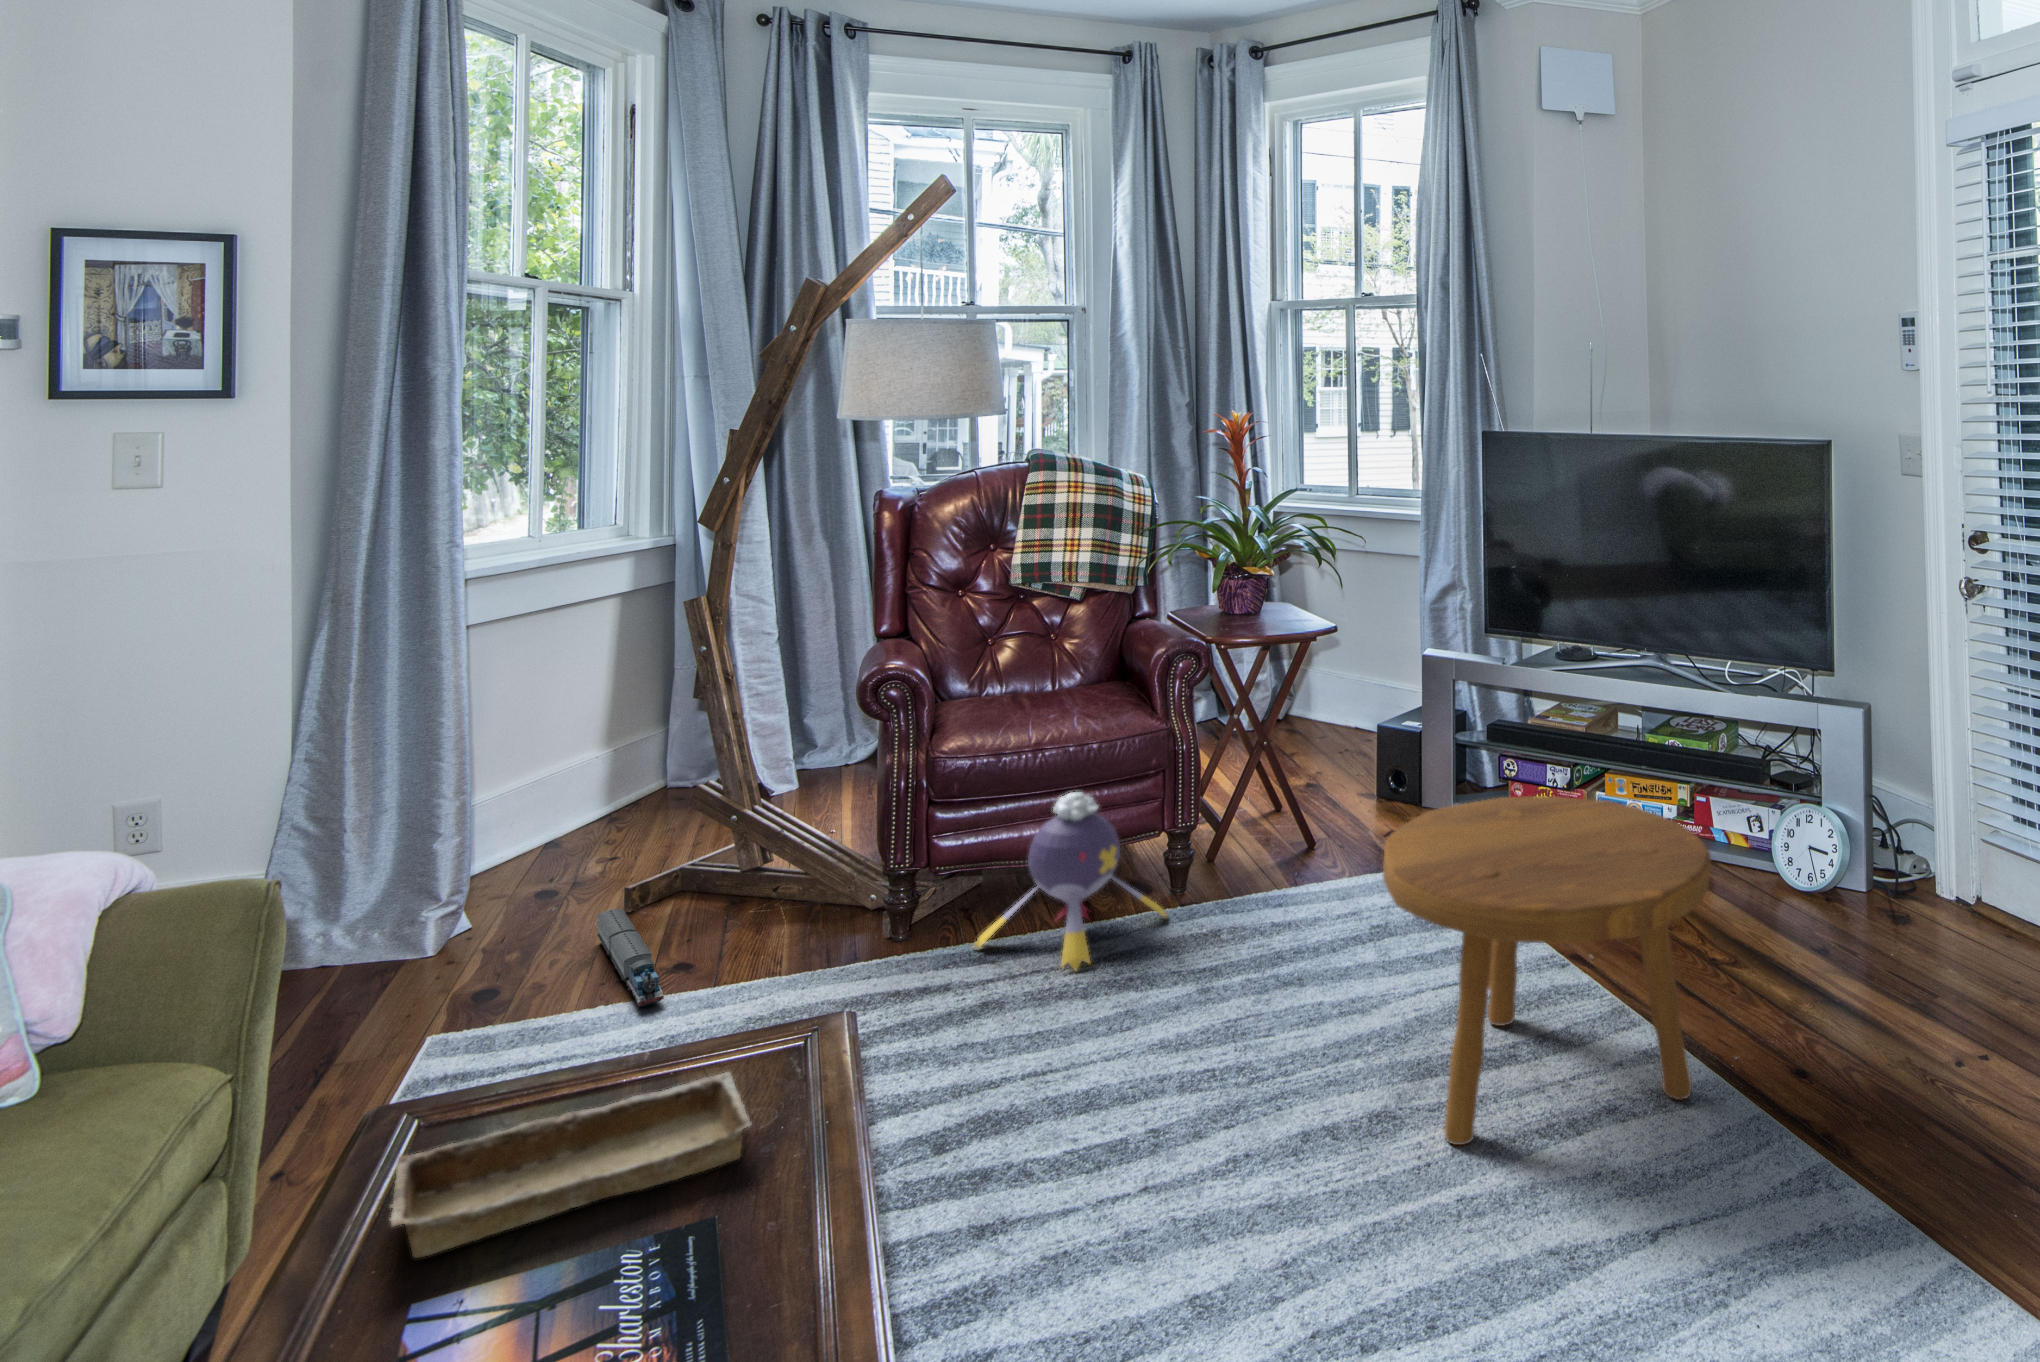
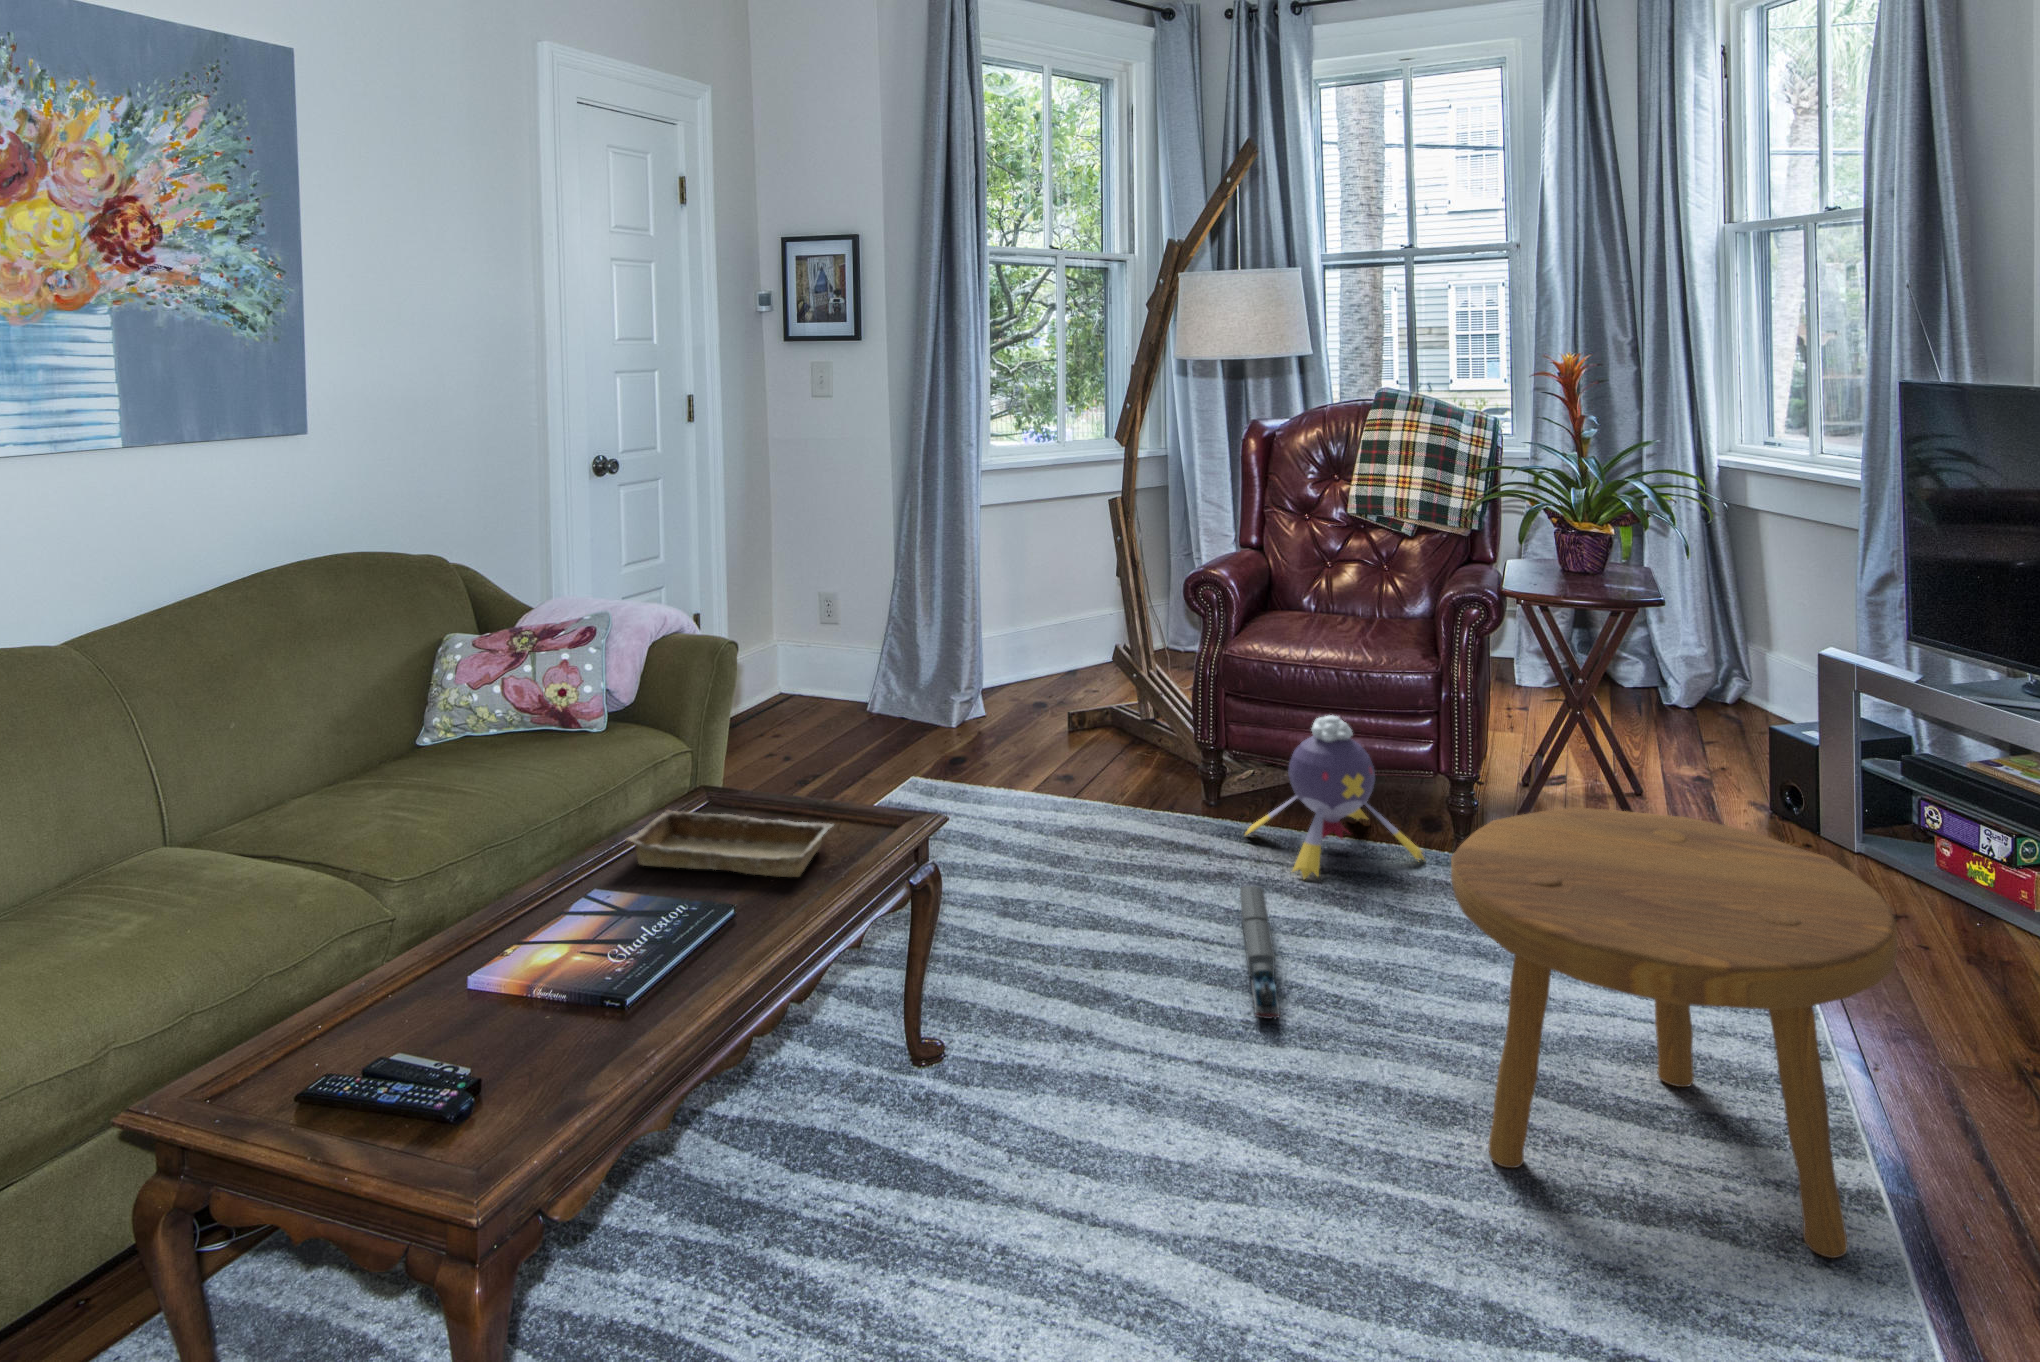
toy train: present [597,909,664,1006] -> present [1240,886,1280,1019]

